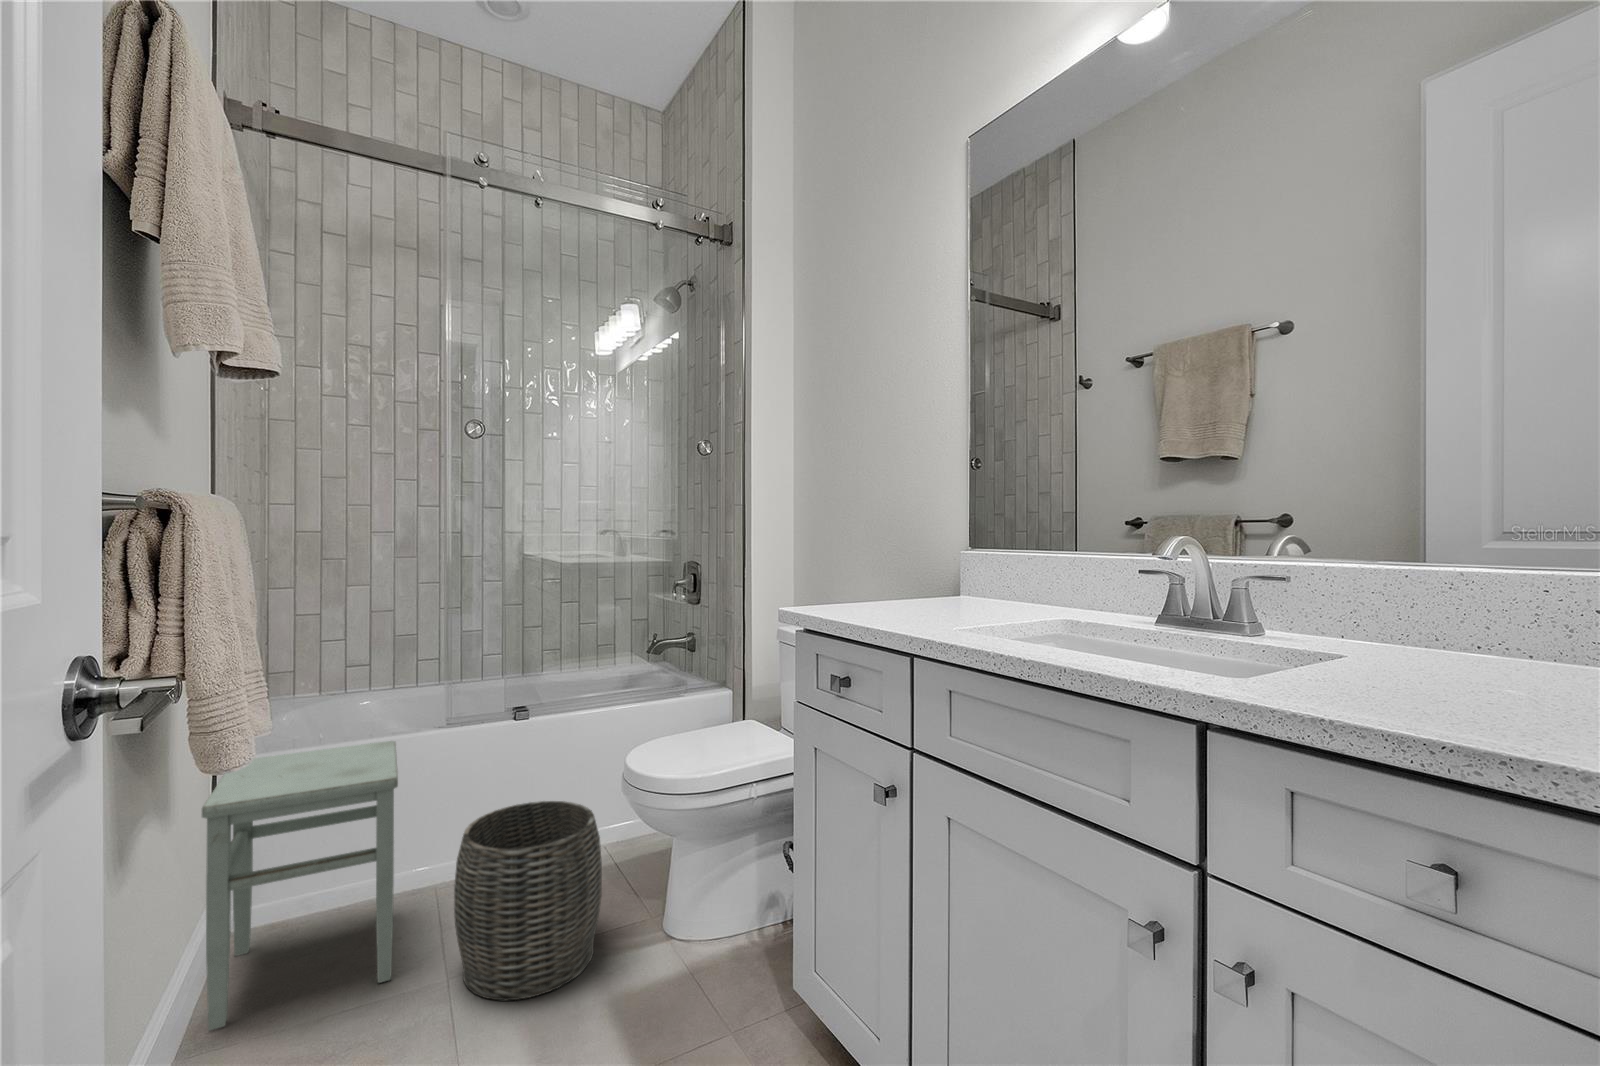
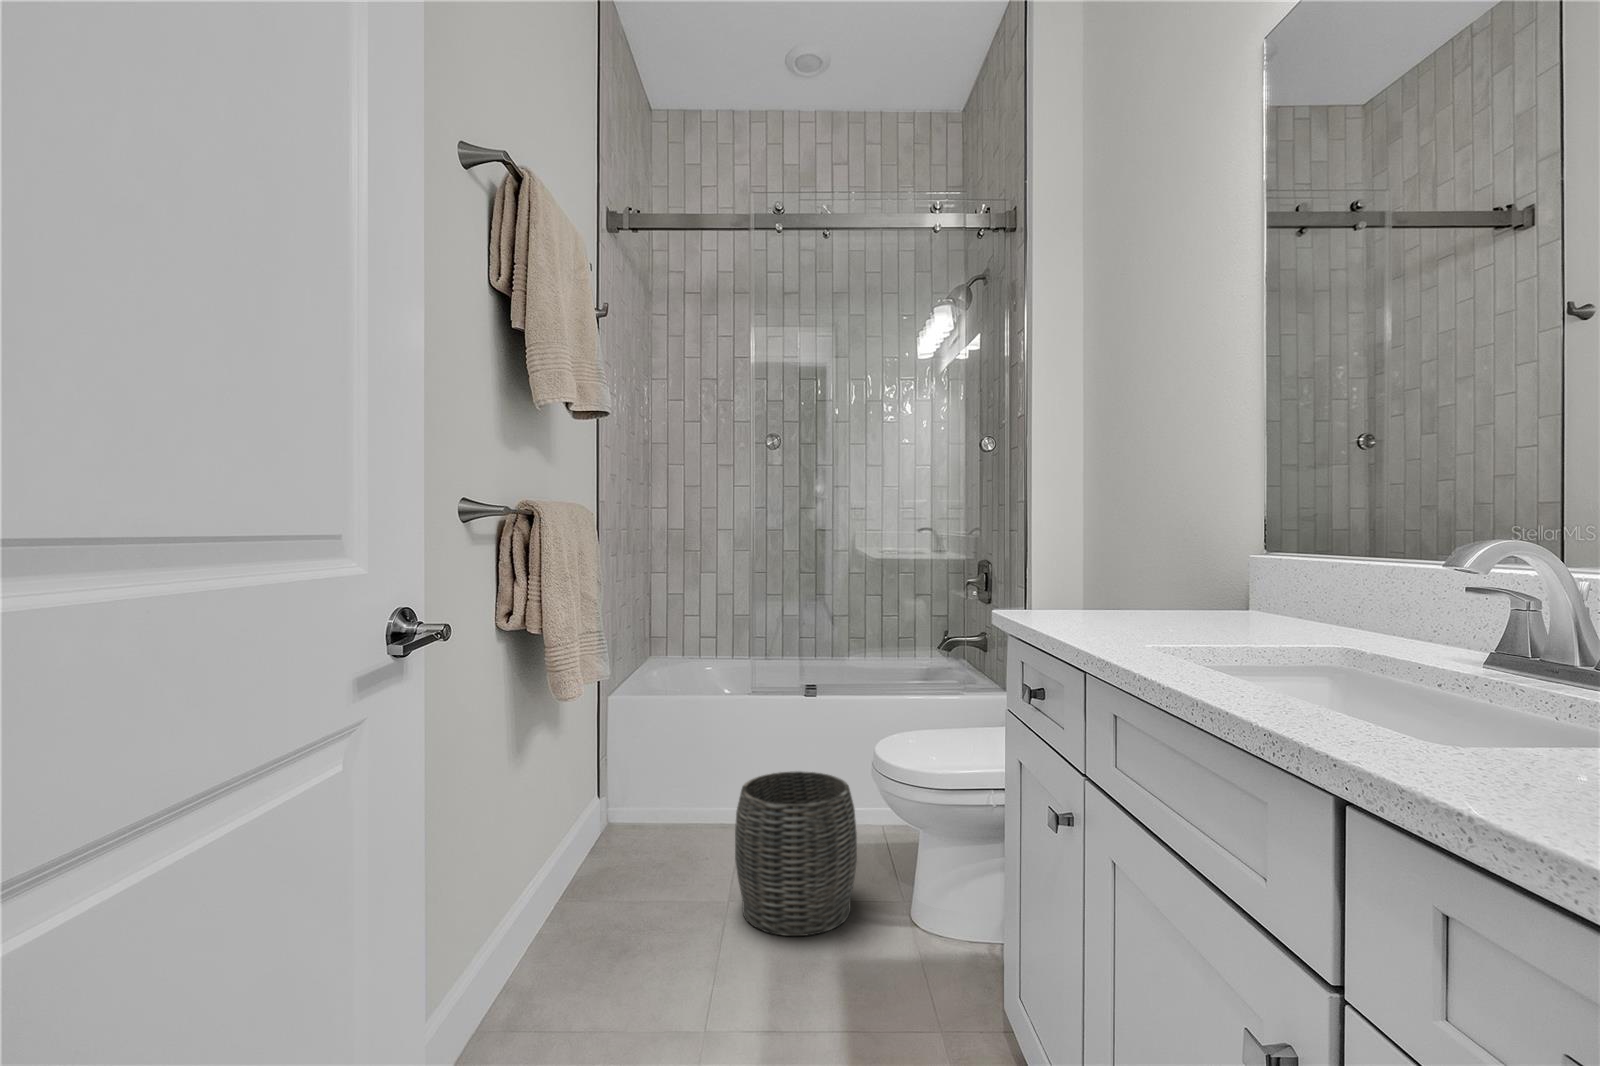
stool: present [202,741,398,1030] -> none [573,706,709,898]

